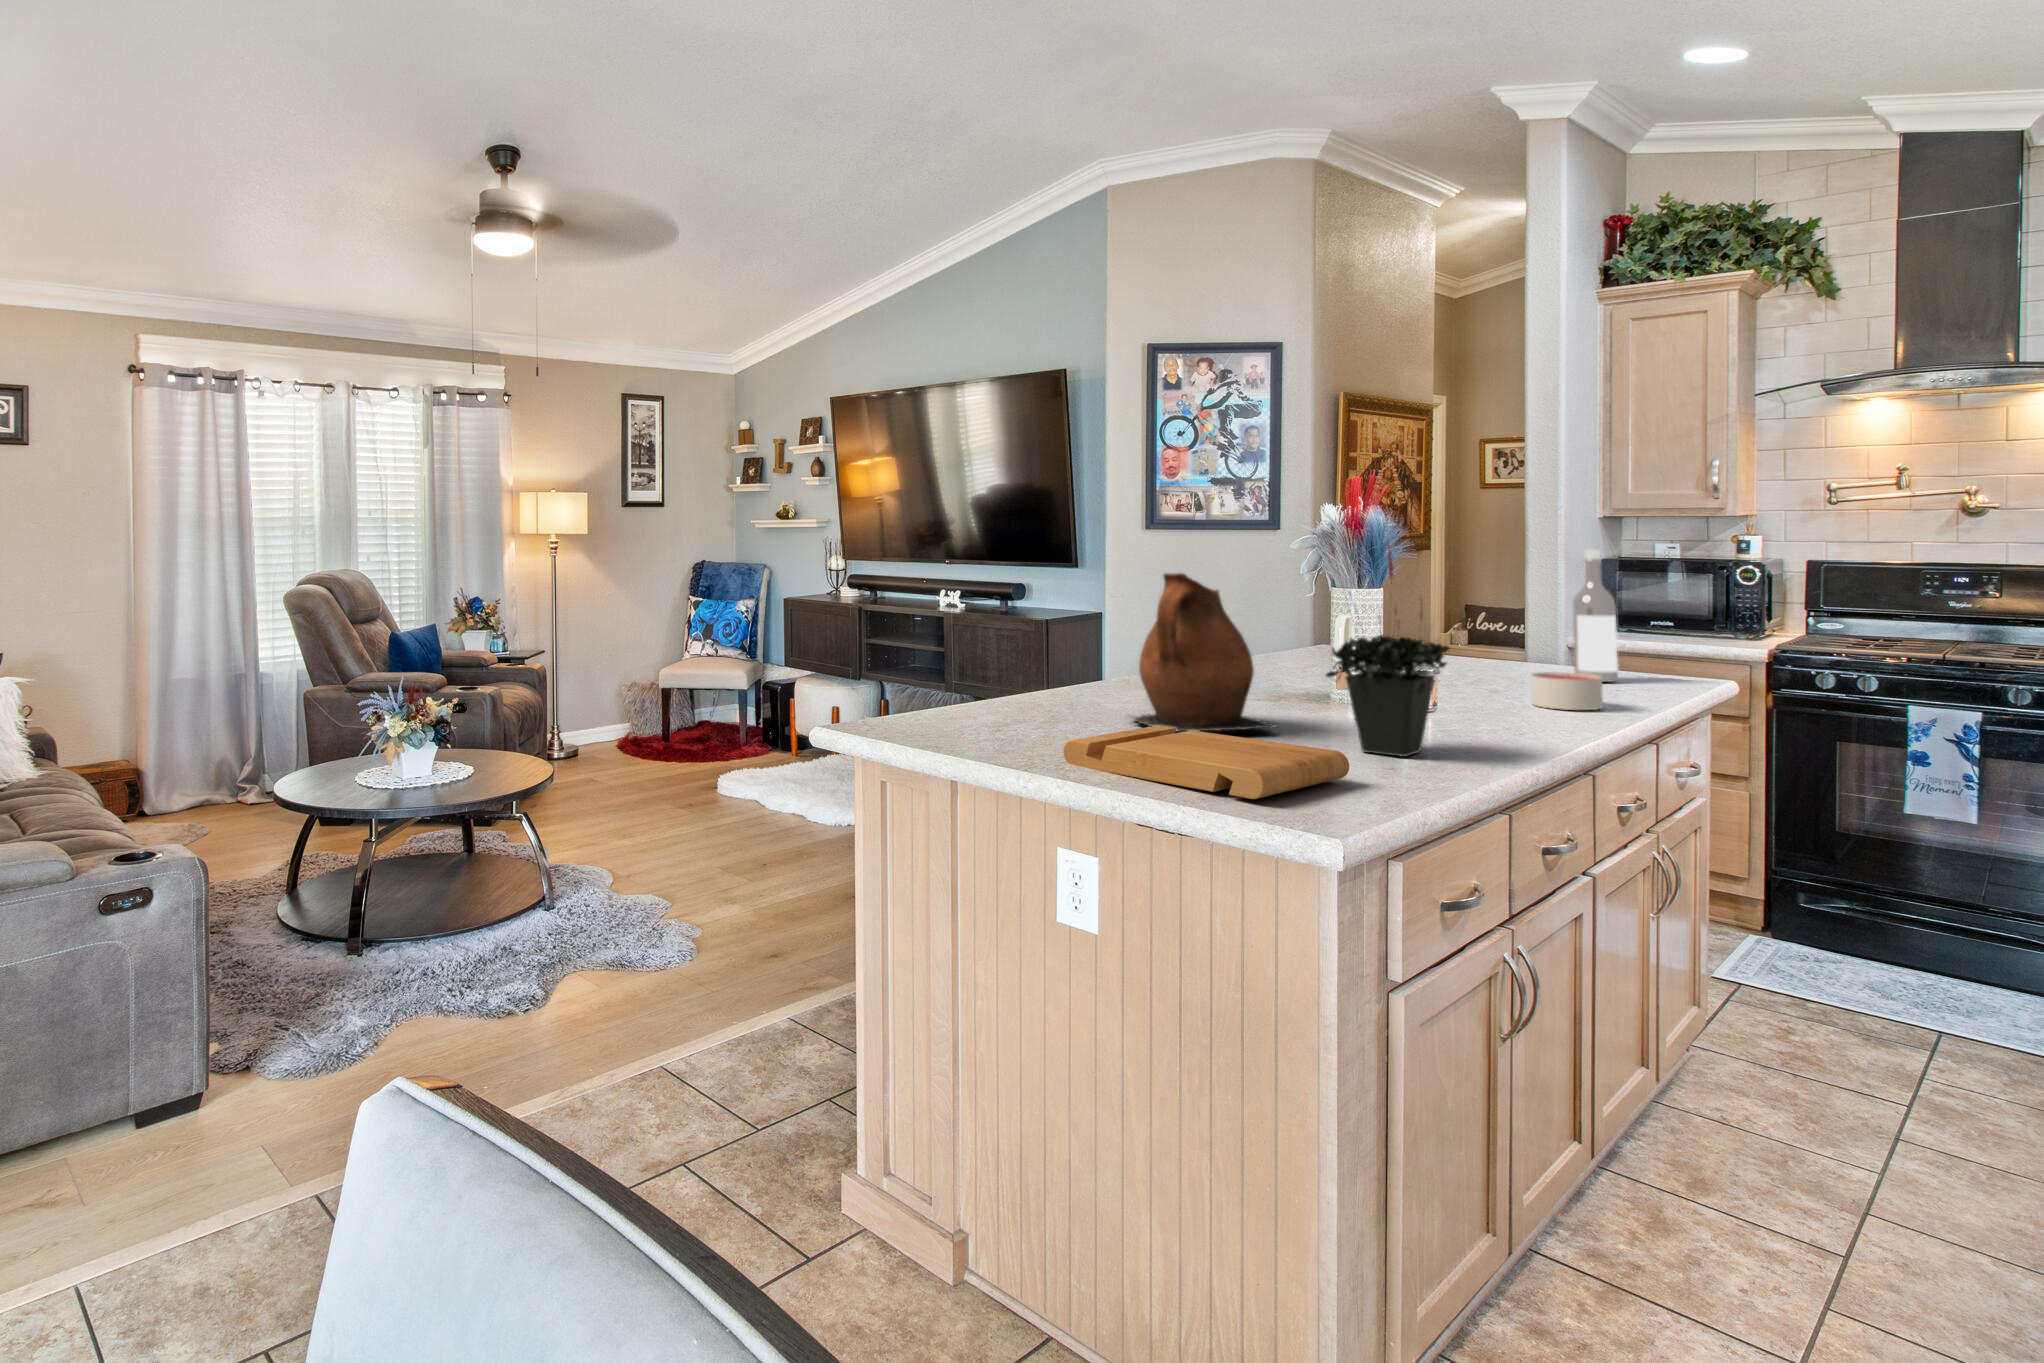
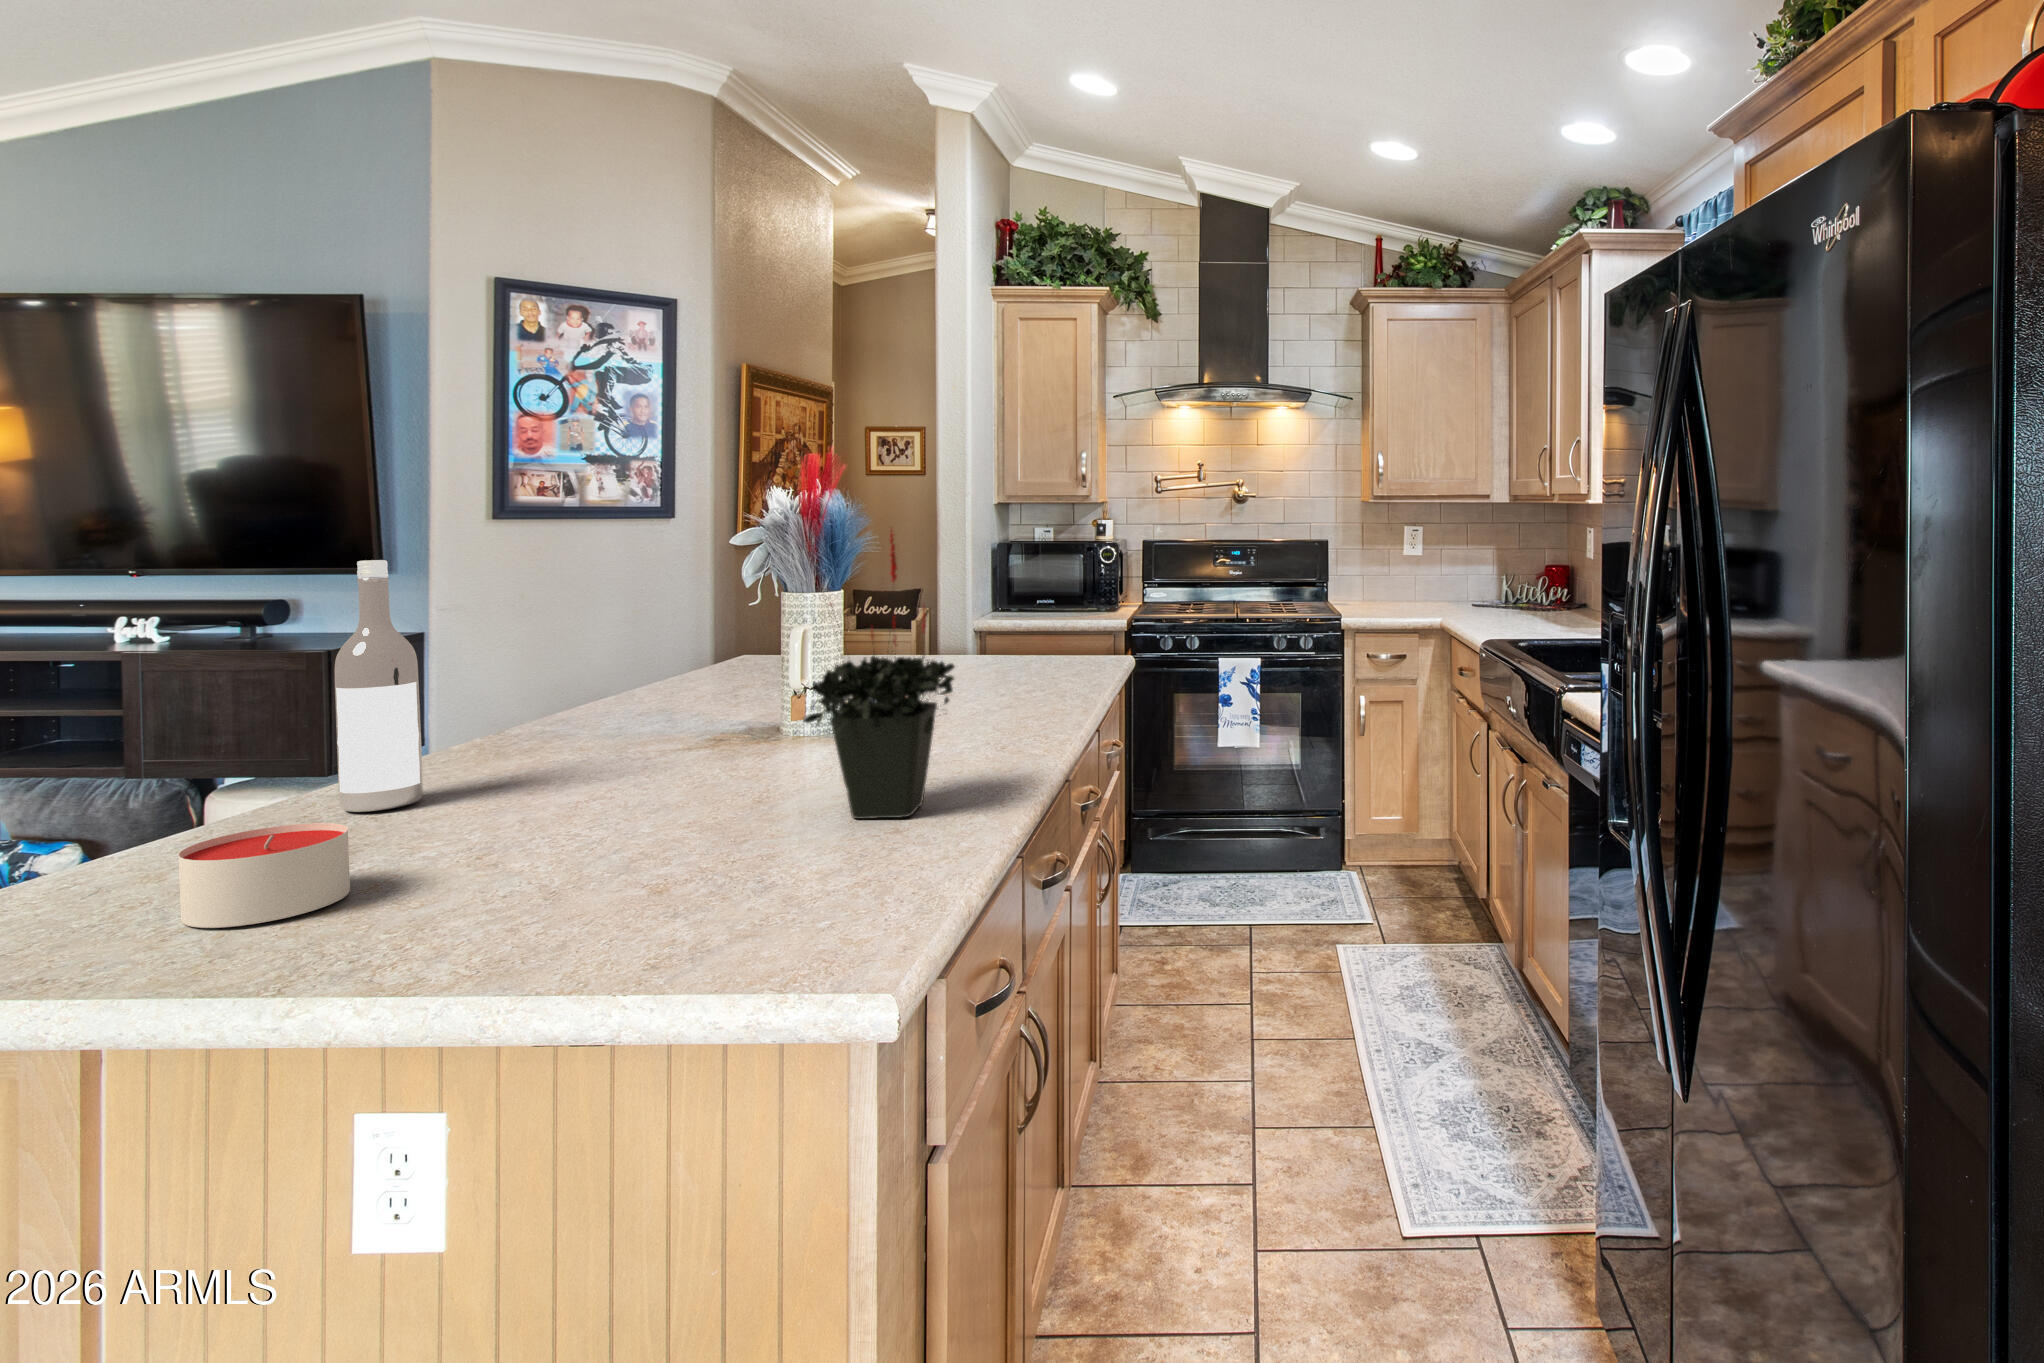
wine bottle: present [1573,550,1618,682] -> present [335,560,423,812]
ceramic pitcher: present [1129,573,1276,732] -> none [476,585,728,838]
candle: present [1531,673,1603,710] -> present [179,823,350,928]
cutting board: present [1063,726,1349,799] -> none [348,840,861,965]

